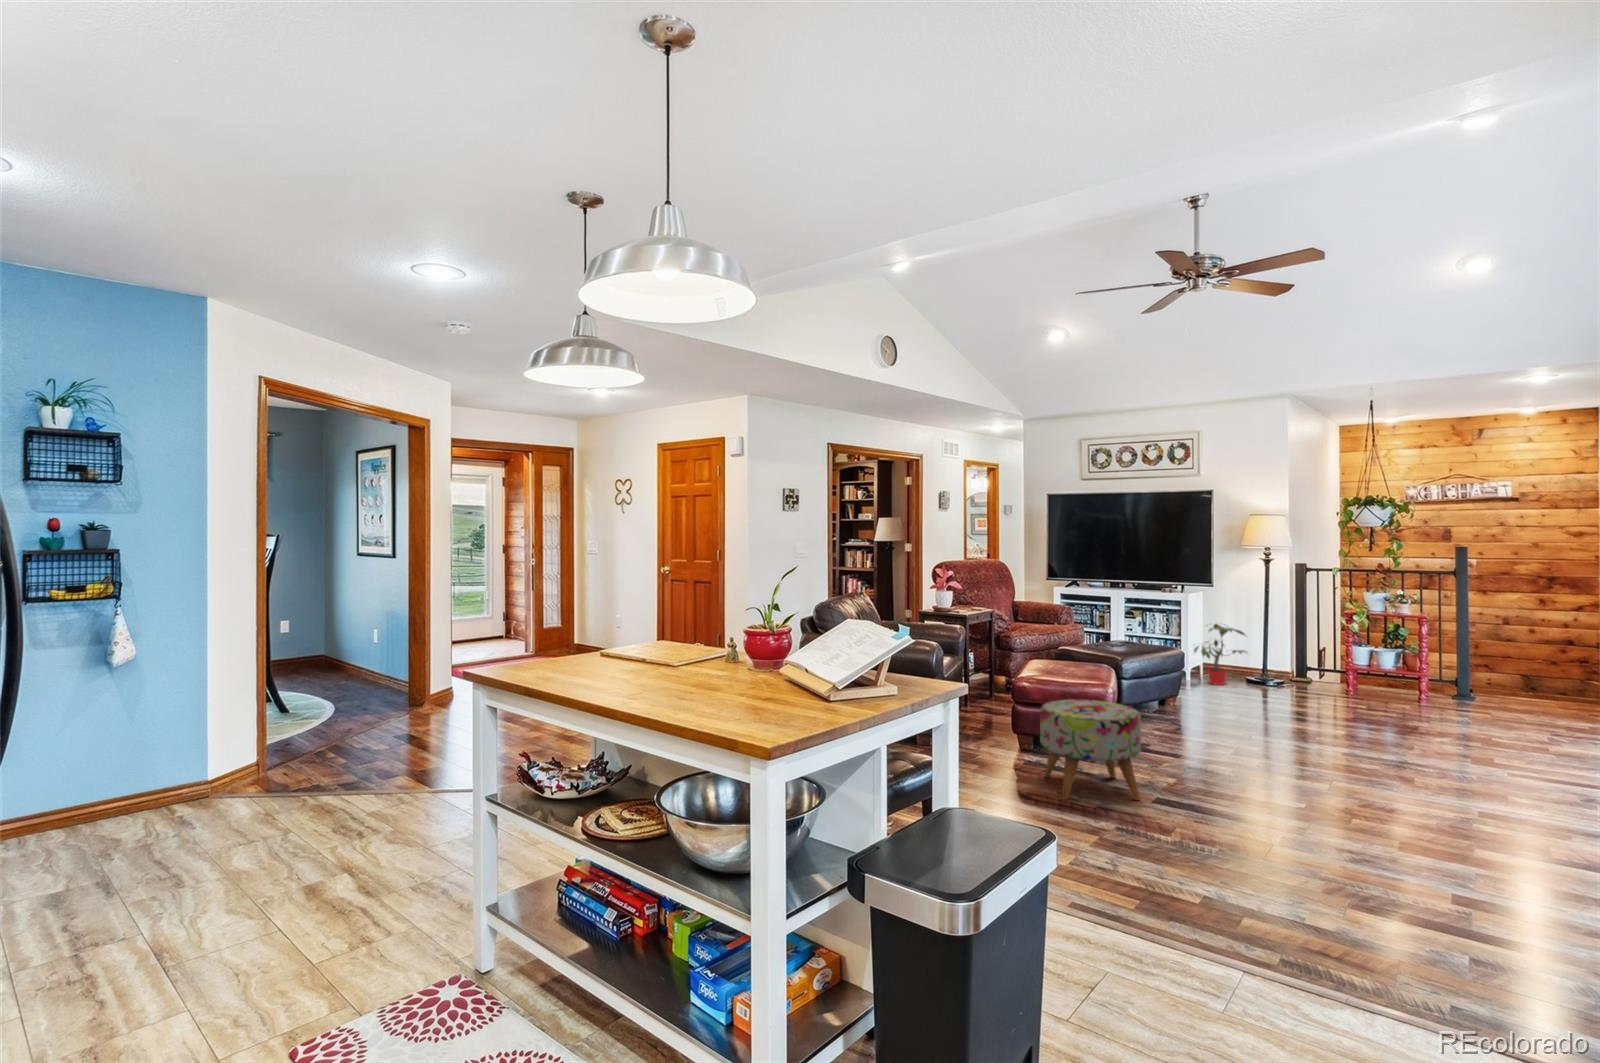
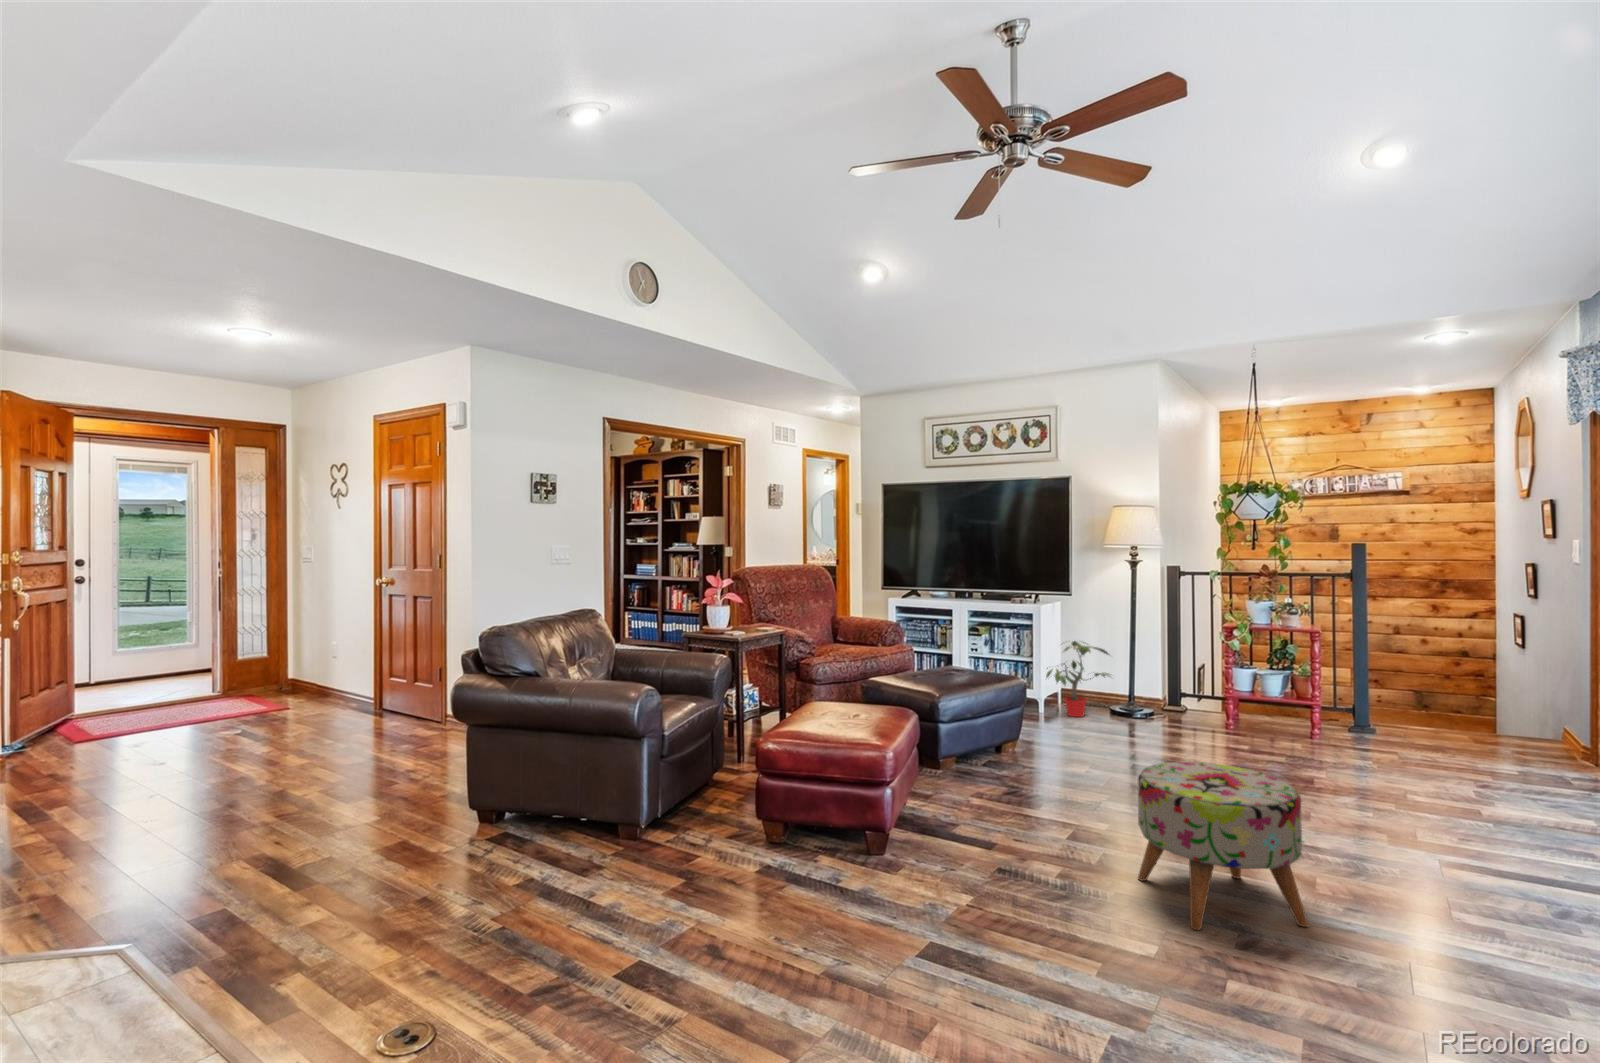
ottoman: present [1040,700,1141,800] -> present [1137,762,1308,930]

